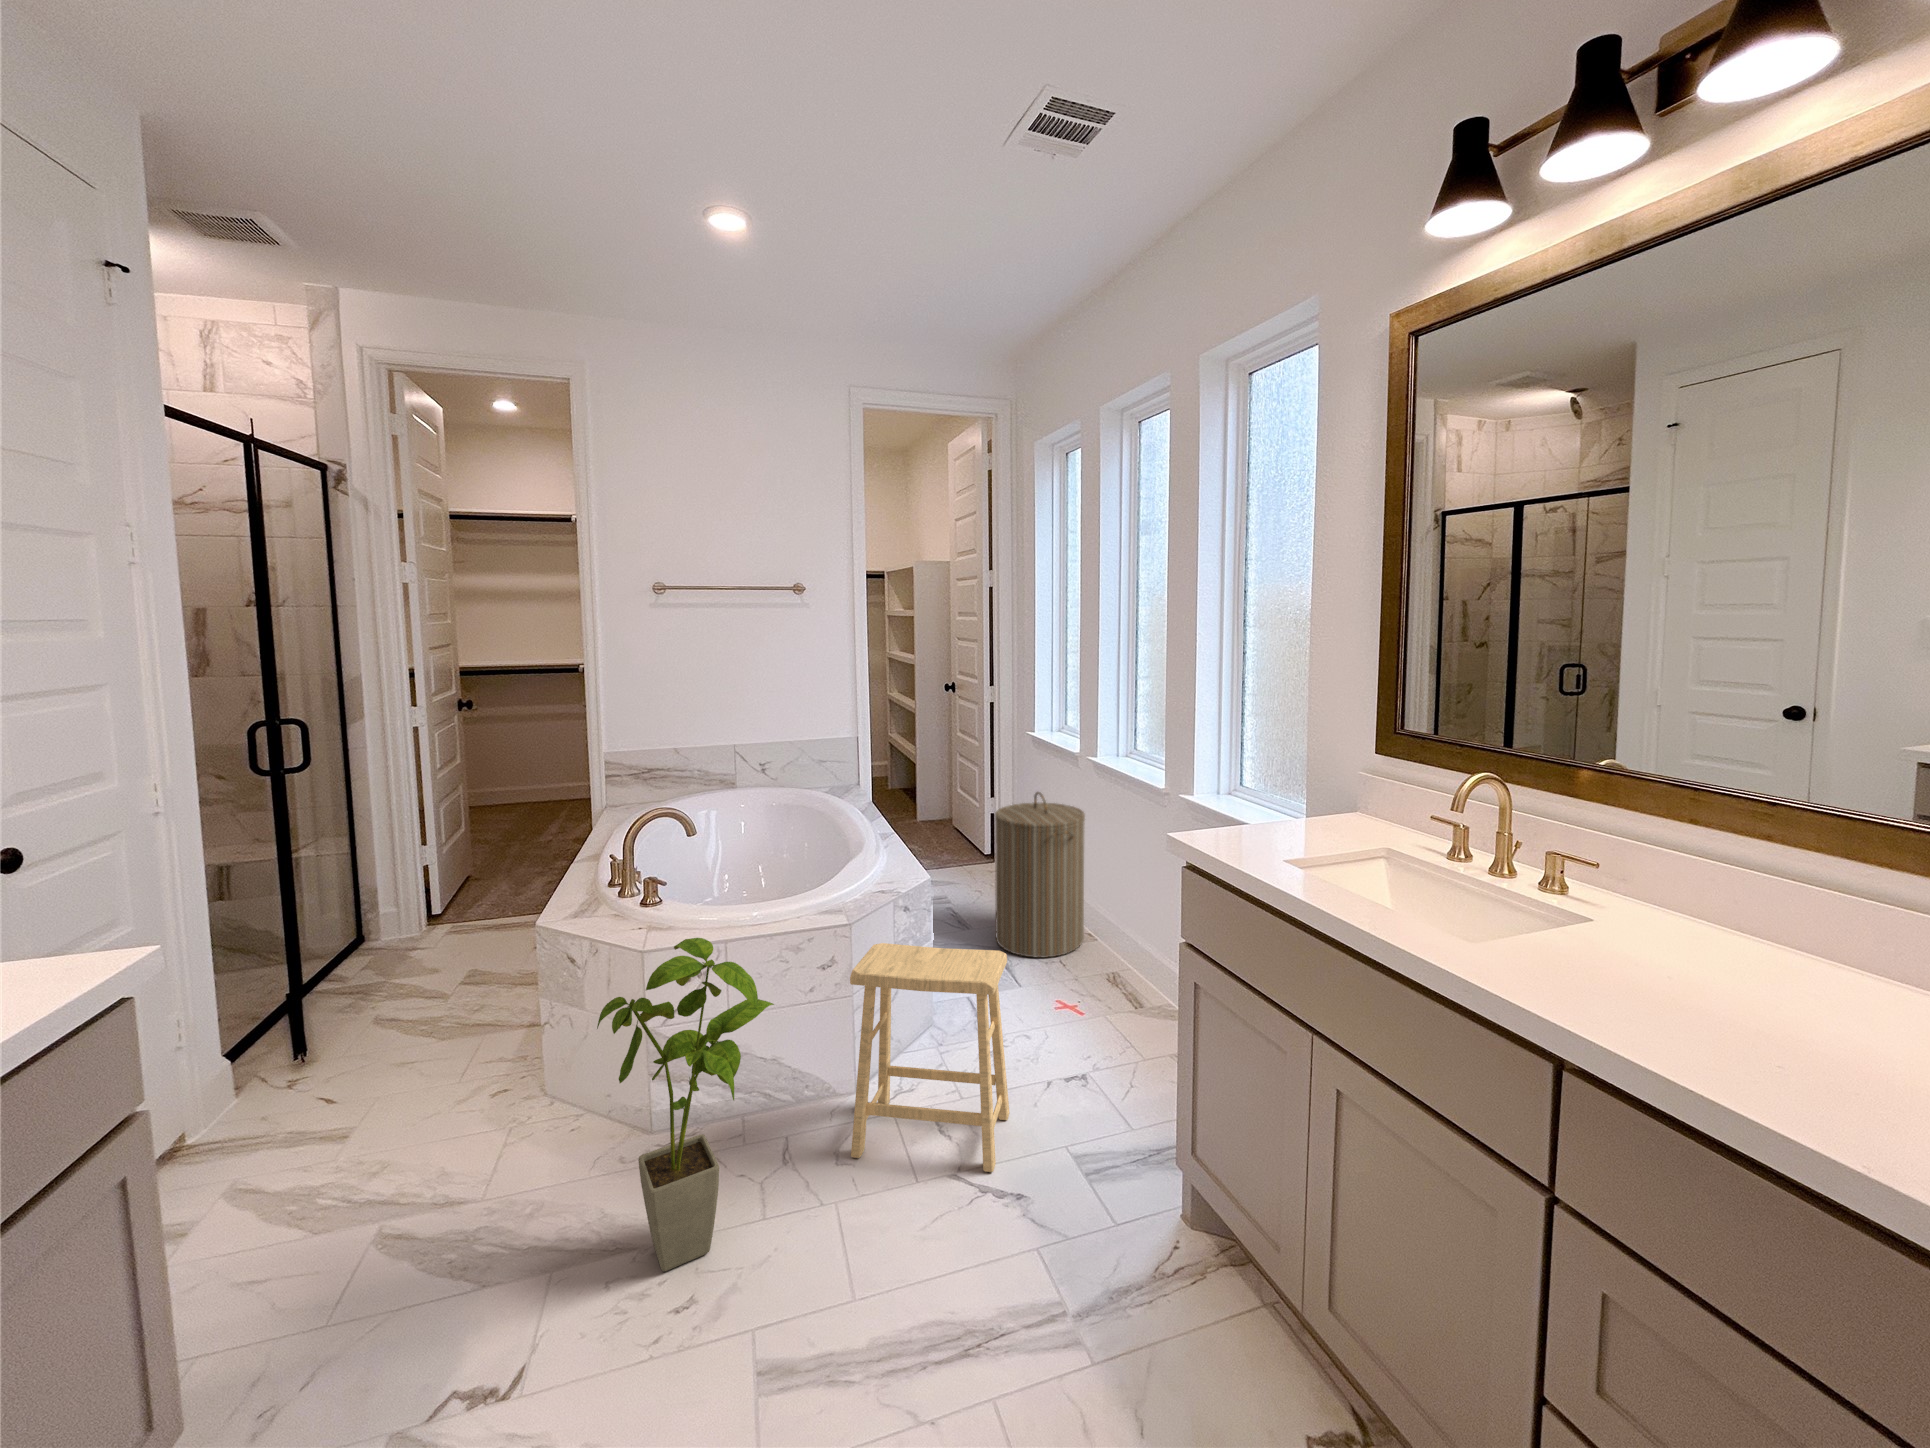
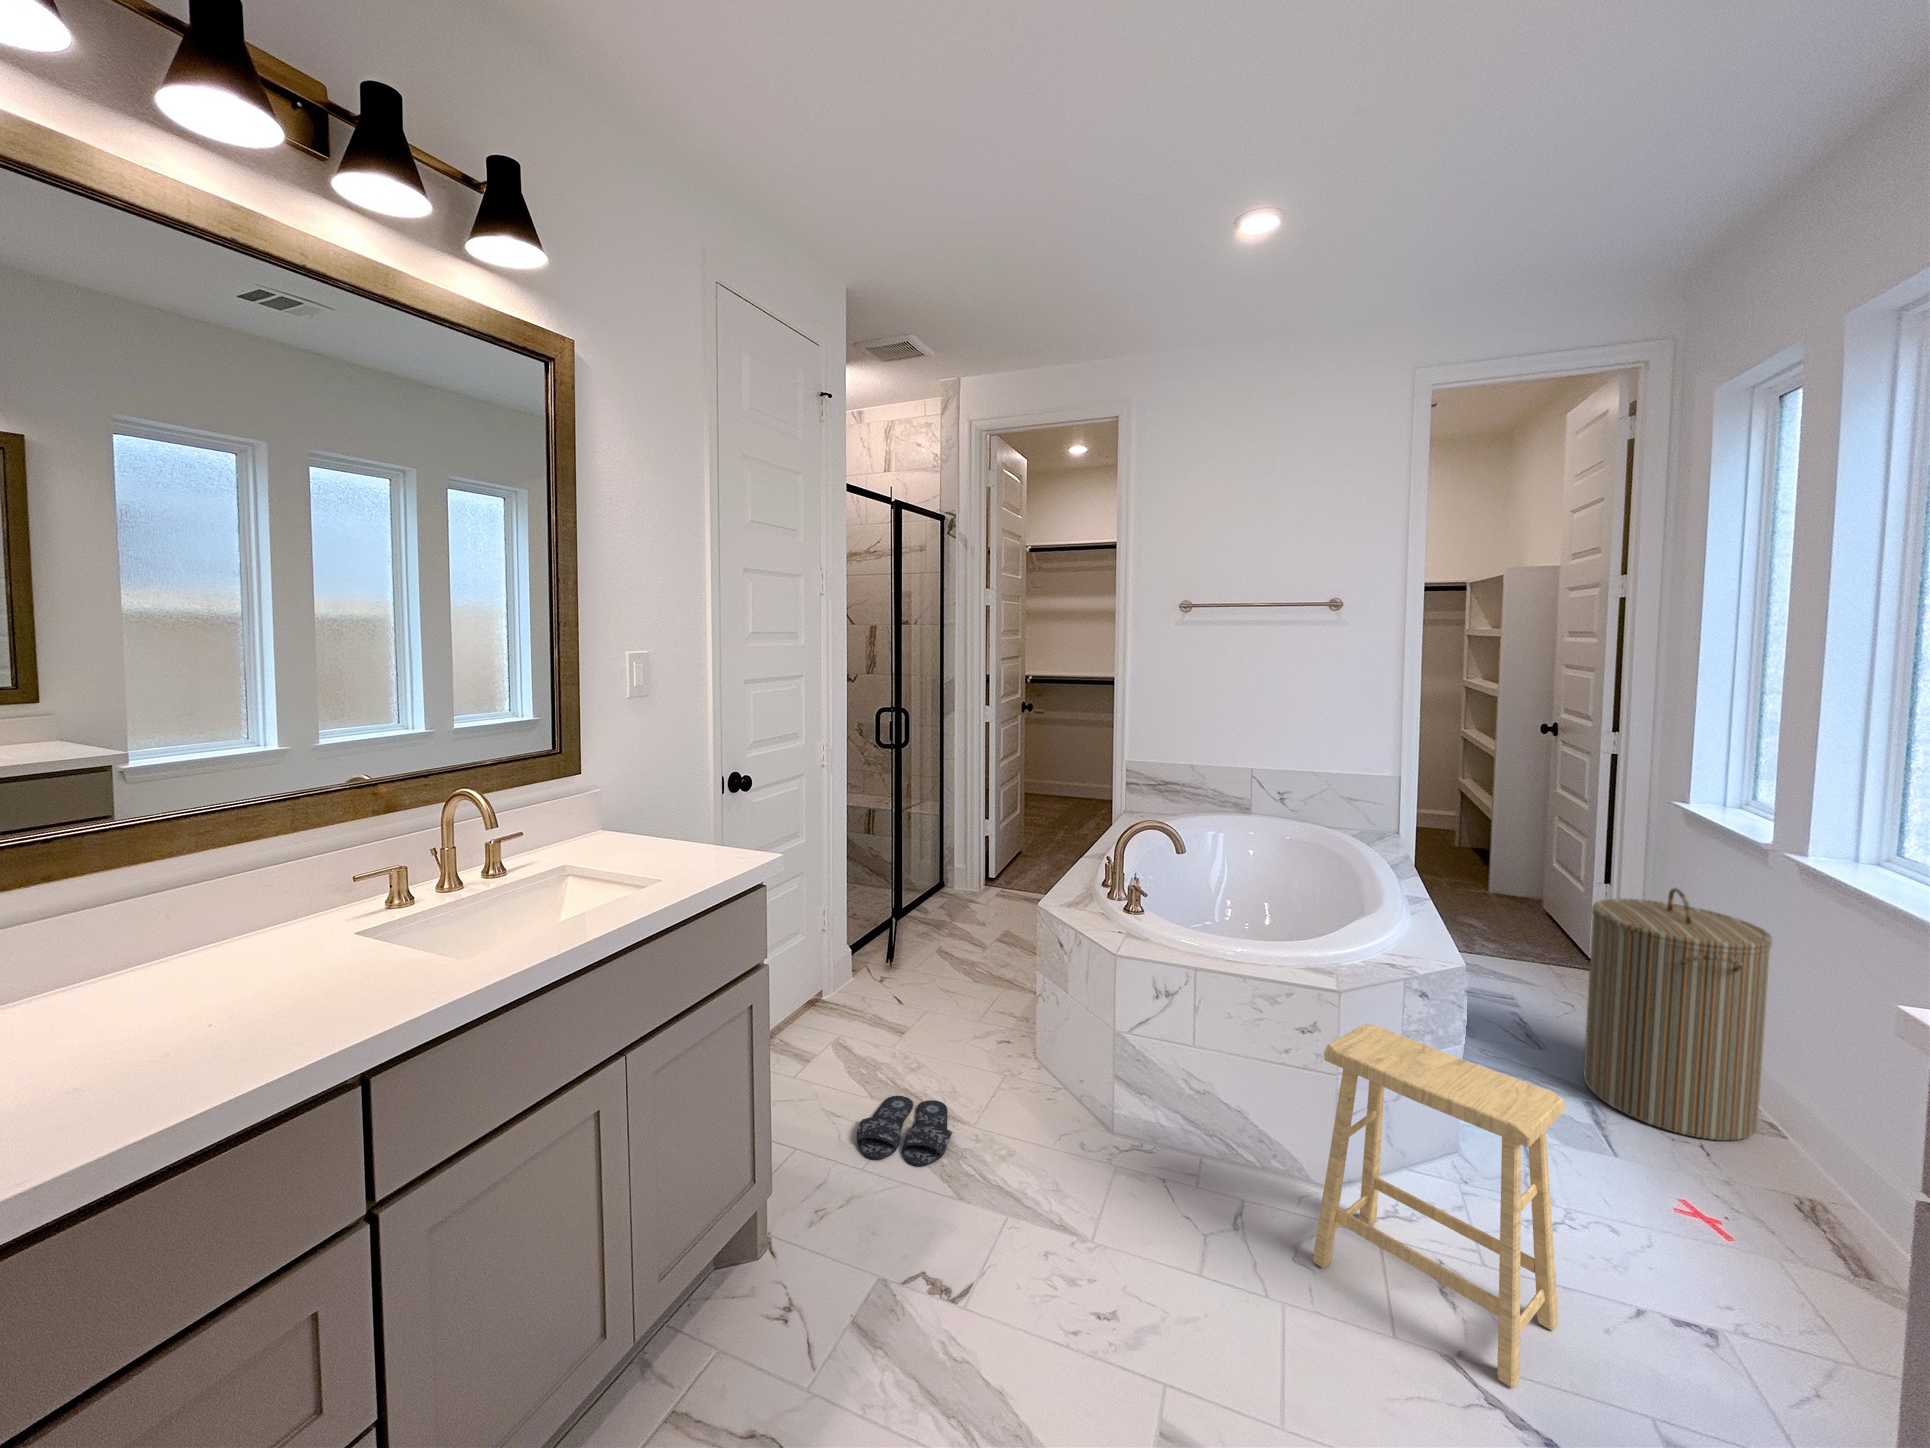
house plant: present [597,938,774,1272] -> none [1056,952,1229,1277]
slippers: none [301,1196,454,1312] -> present [857,1096,953,1166]

